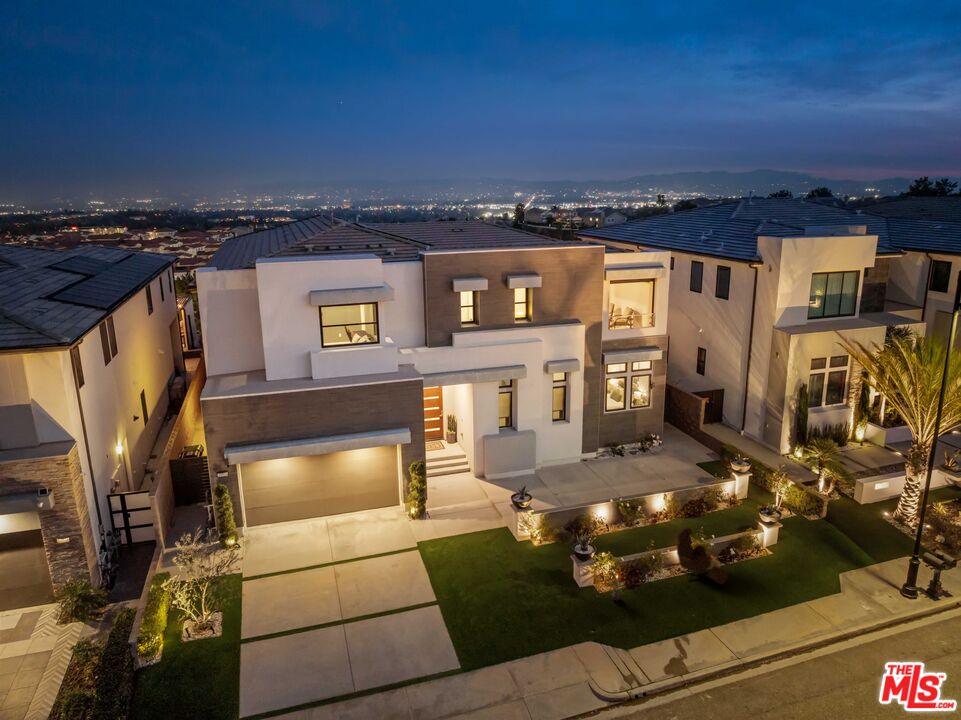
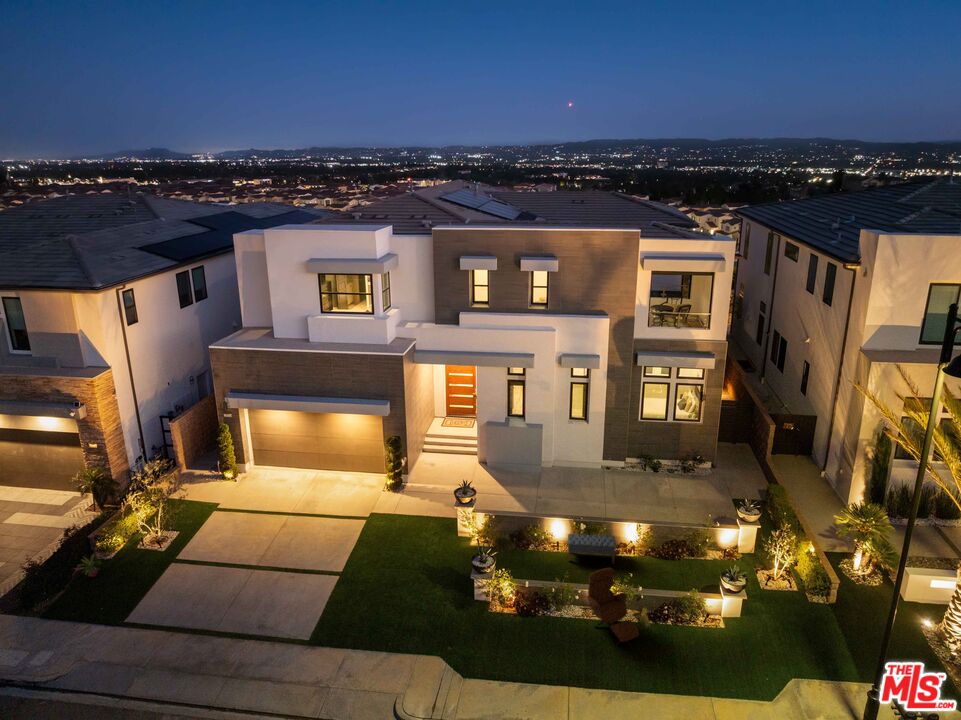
bench: none [617,508,662,538] -> present [568,534,616,564]
decorative plant: present [609,577,622,601] -> present [83,556,97,577]

